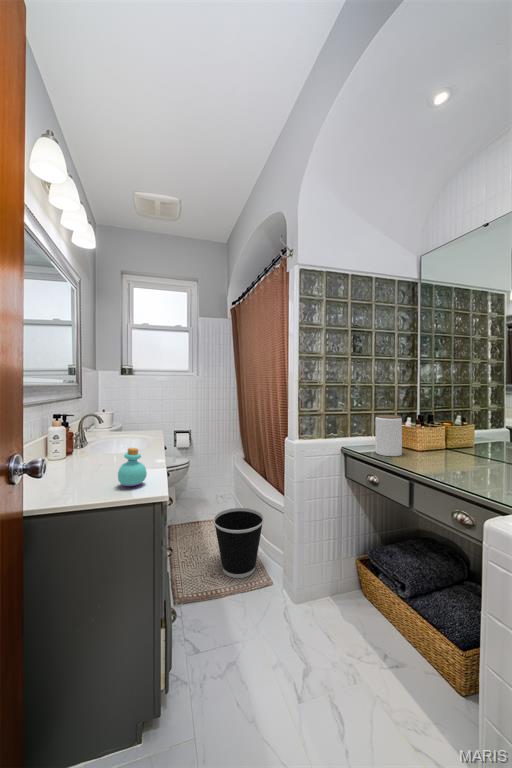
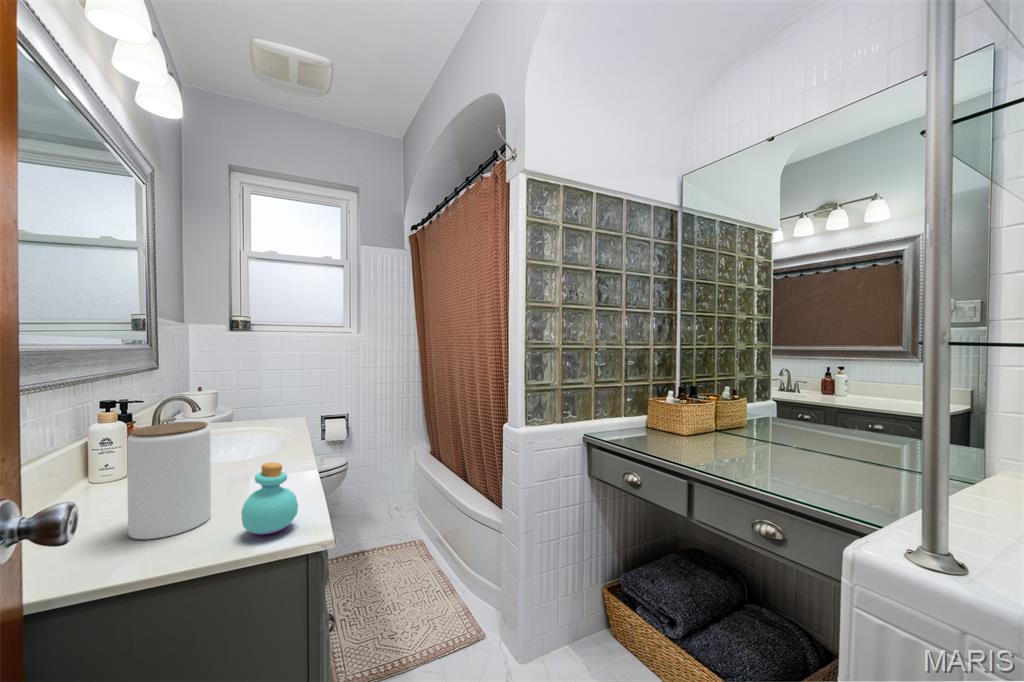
jar: present [375,415,402,456] -> present [127,421,211,539]
wastebasket: present [213,508,264,578] -> none [392,528,470,638]

